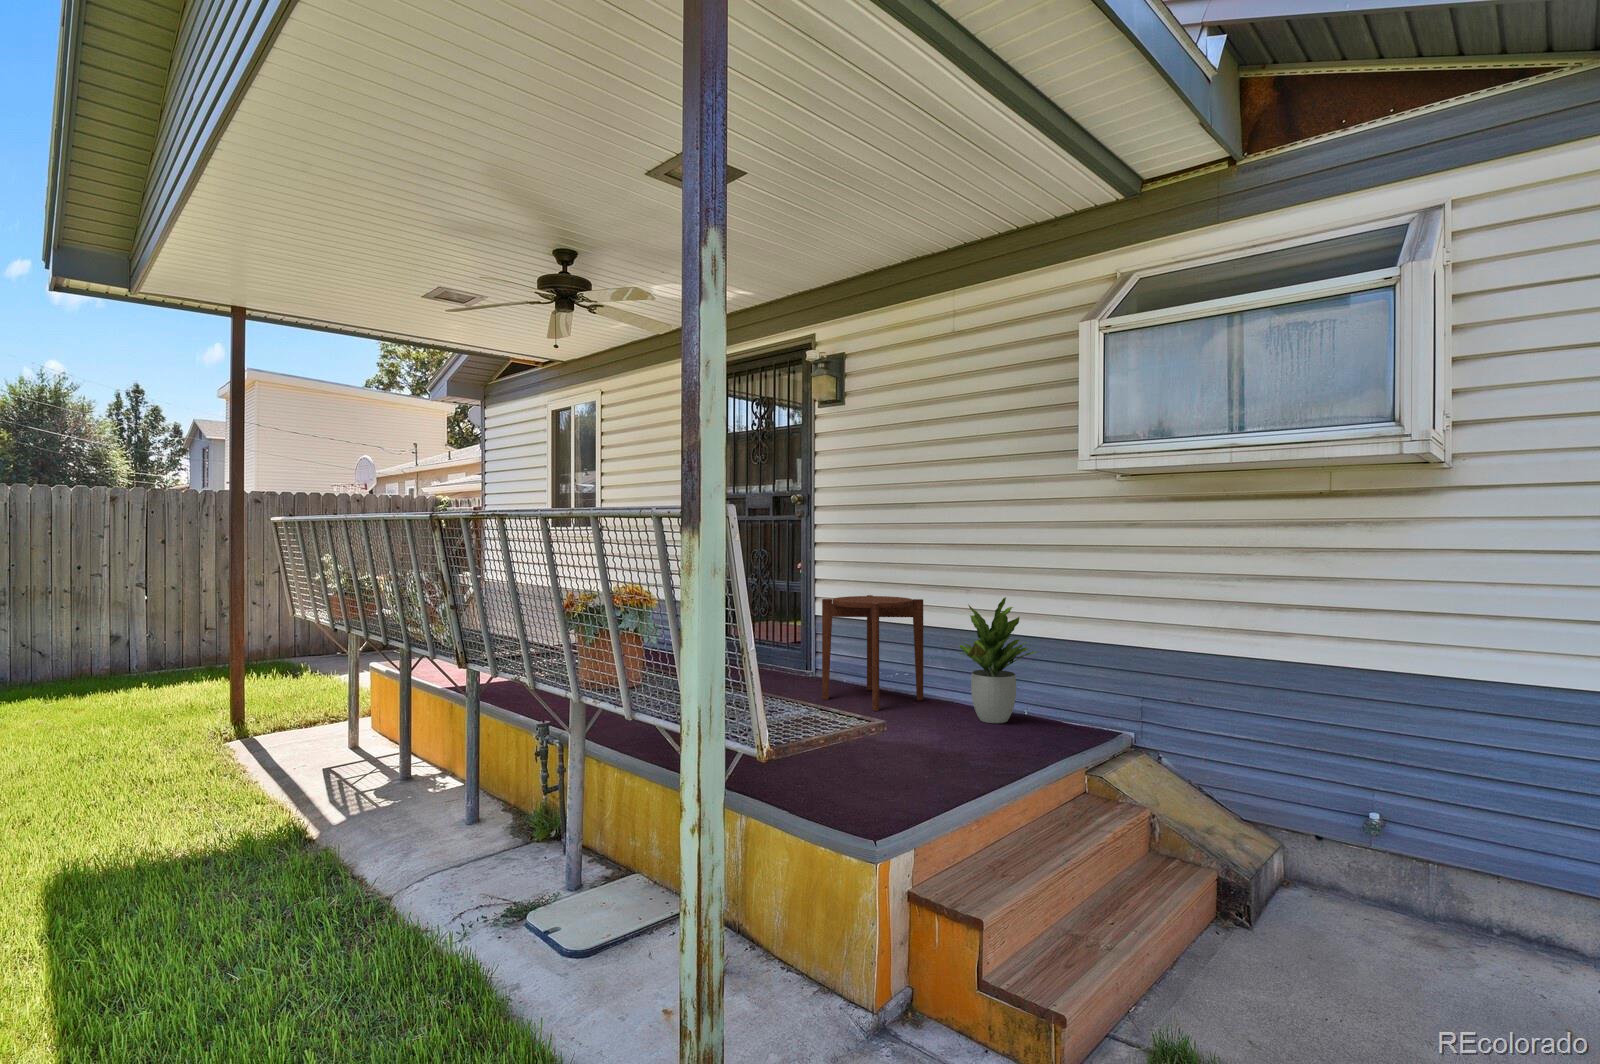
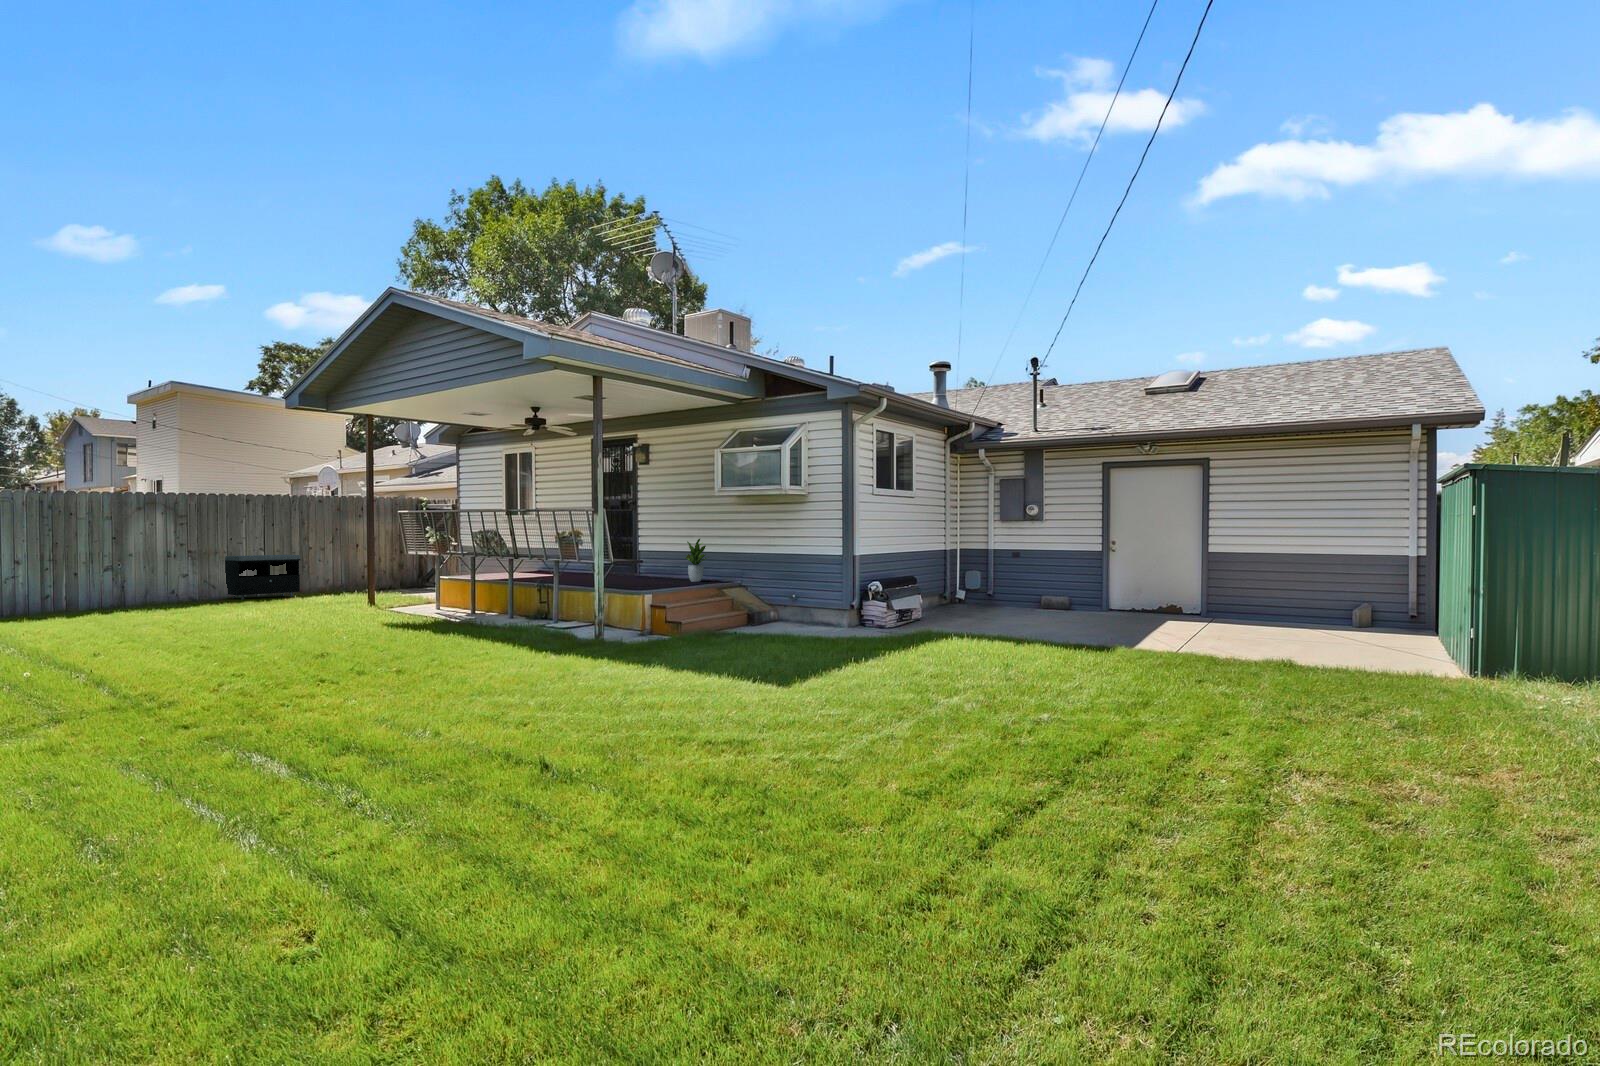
storage bench: none [52,595,192,685] -> present [225,555,300,599]
side table: present [822,595,923,711] -> none [637,542,677,581]

